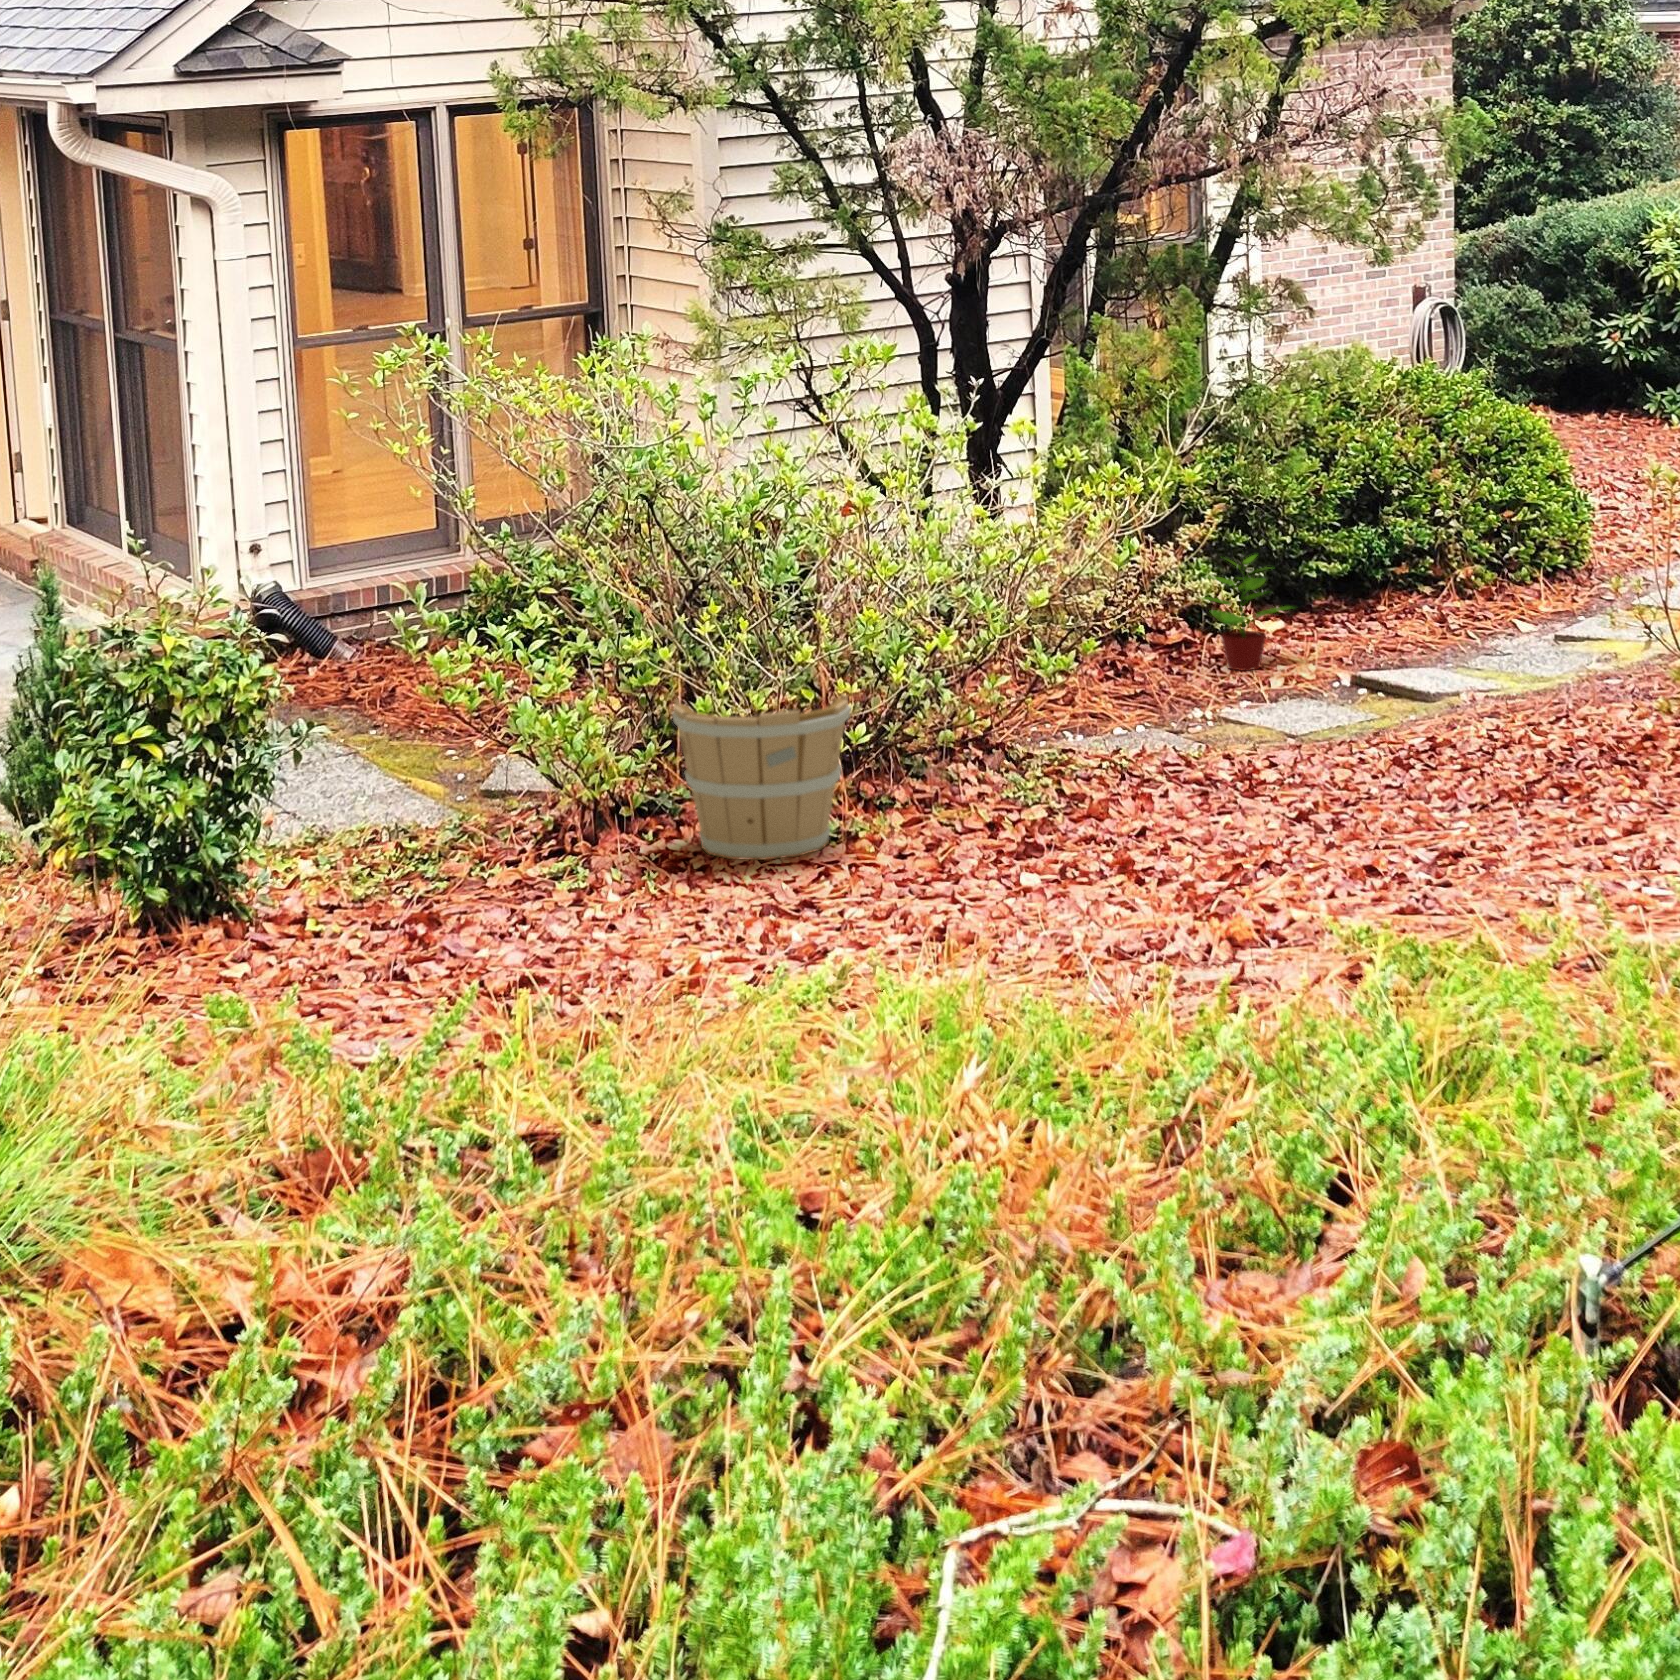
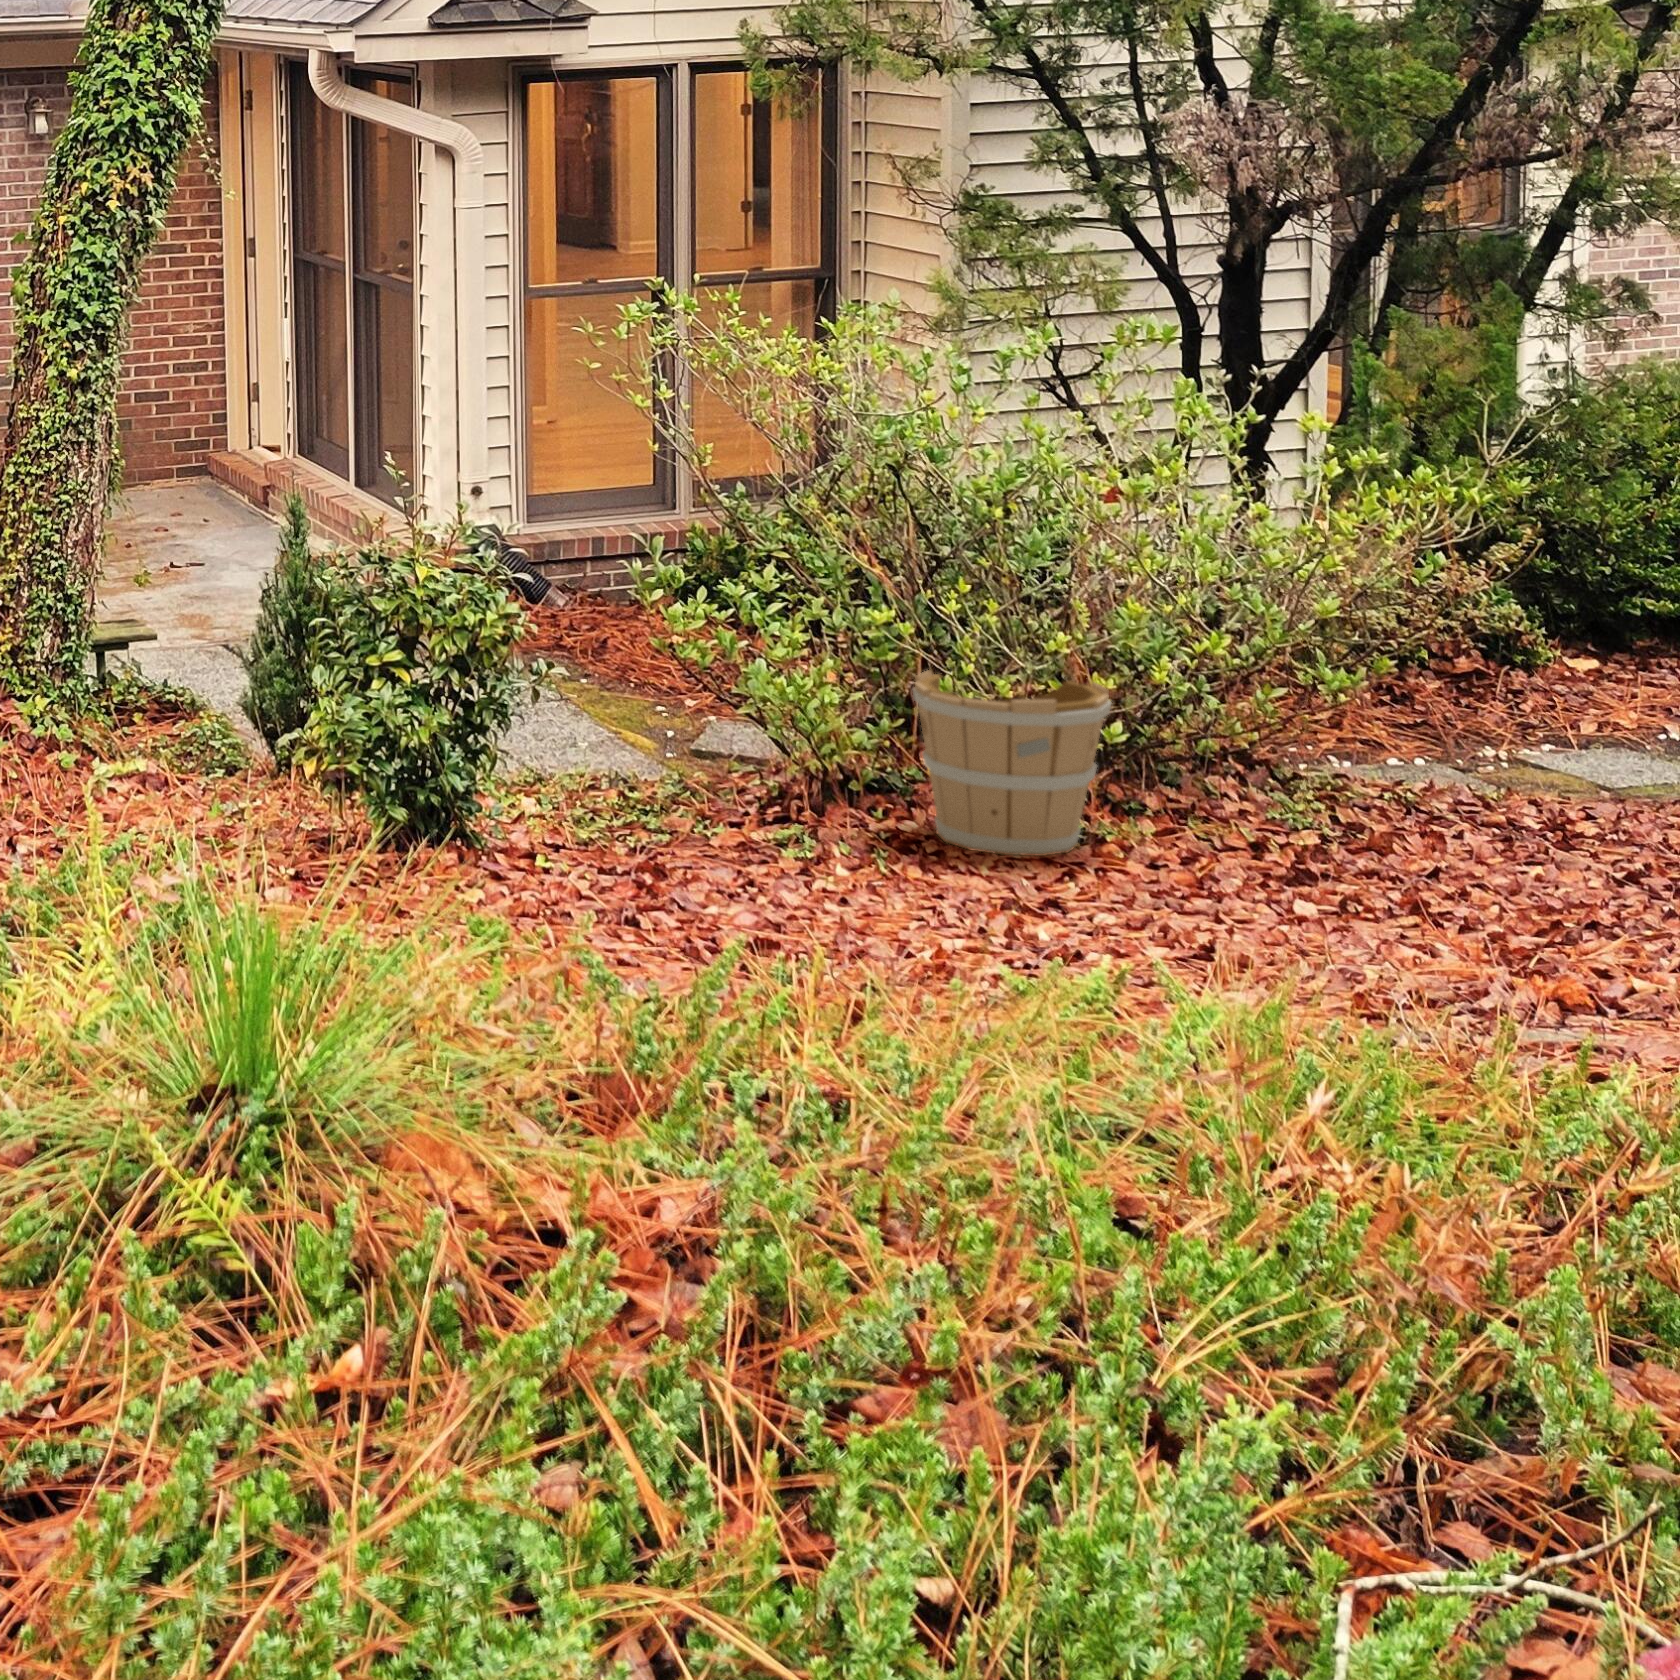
potted plant: present [1202,555,1291,671] -> none [1487,574,1612,708]

